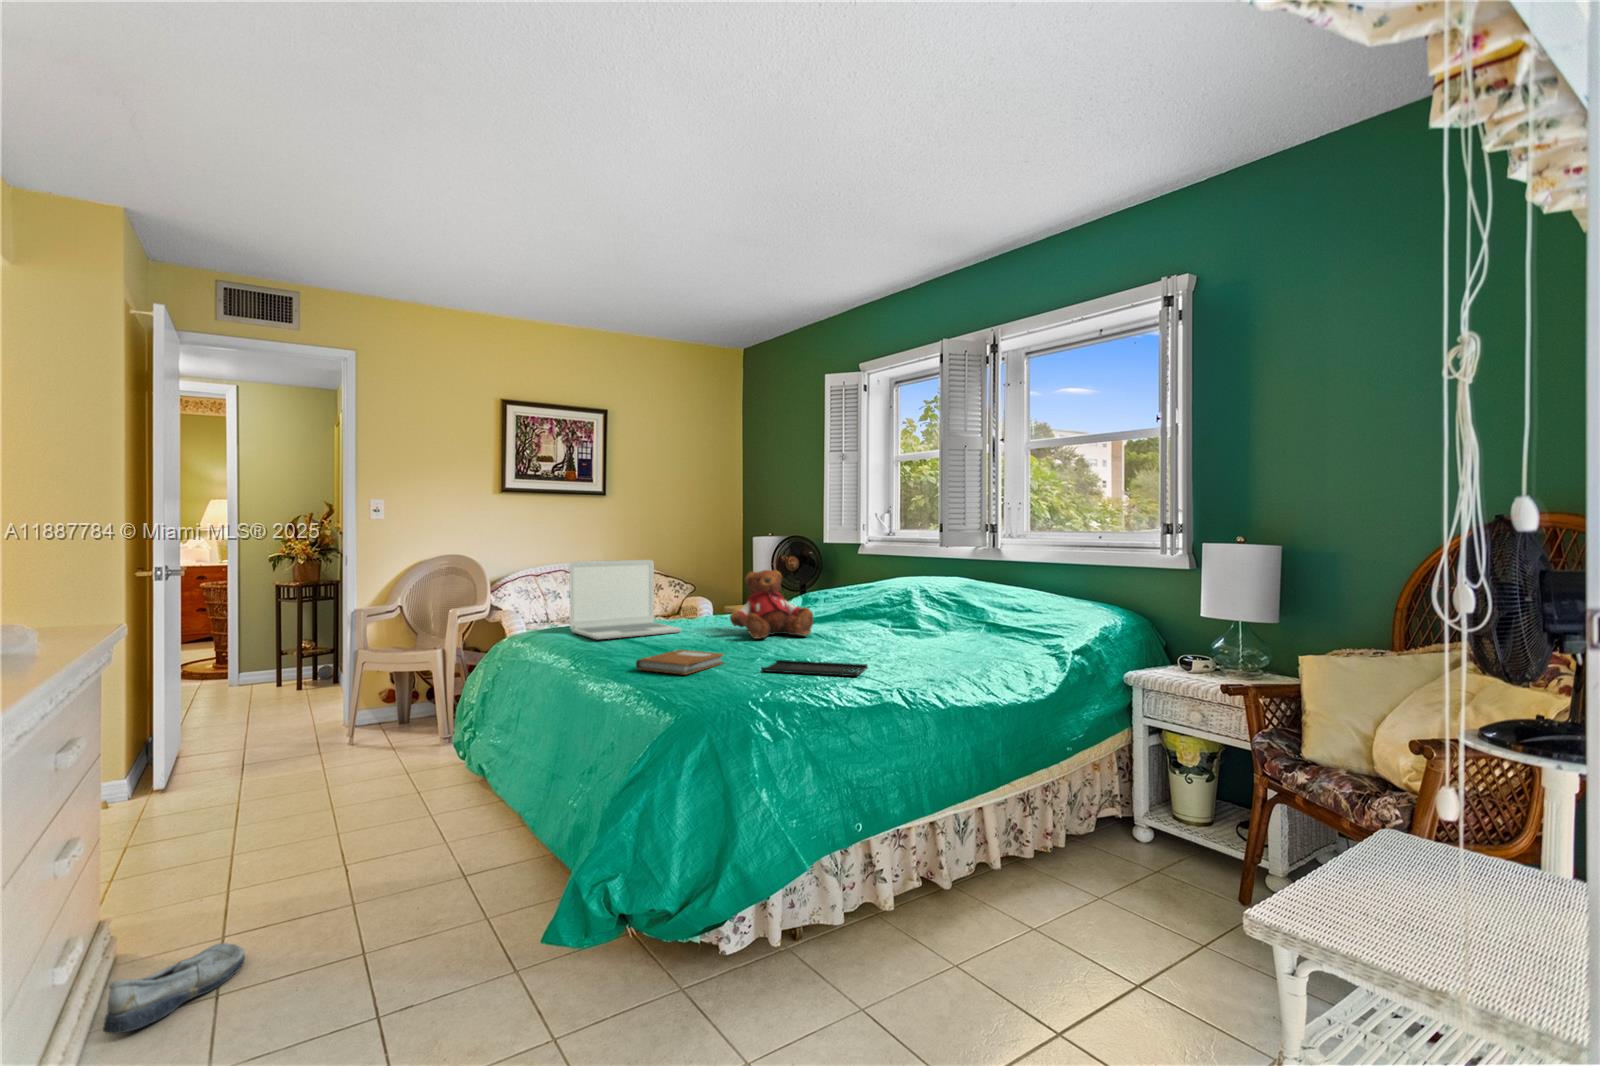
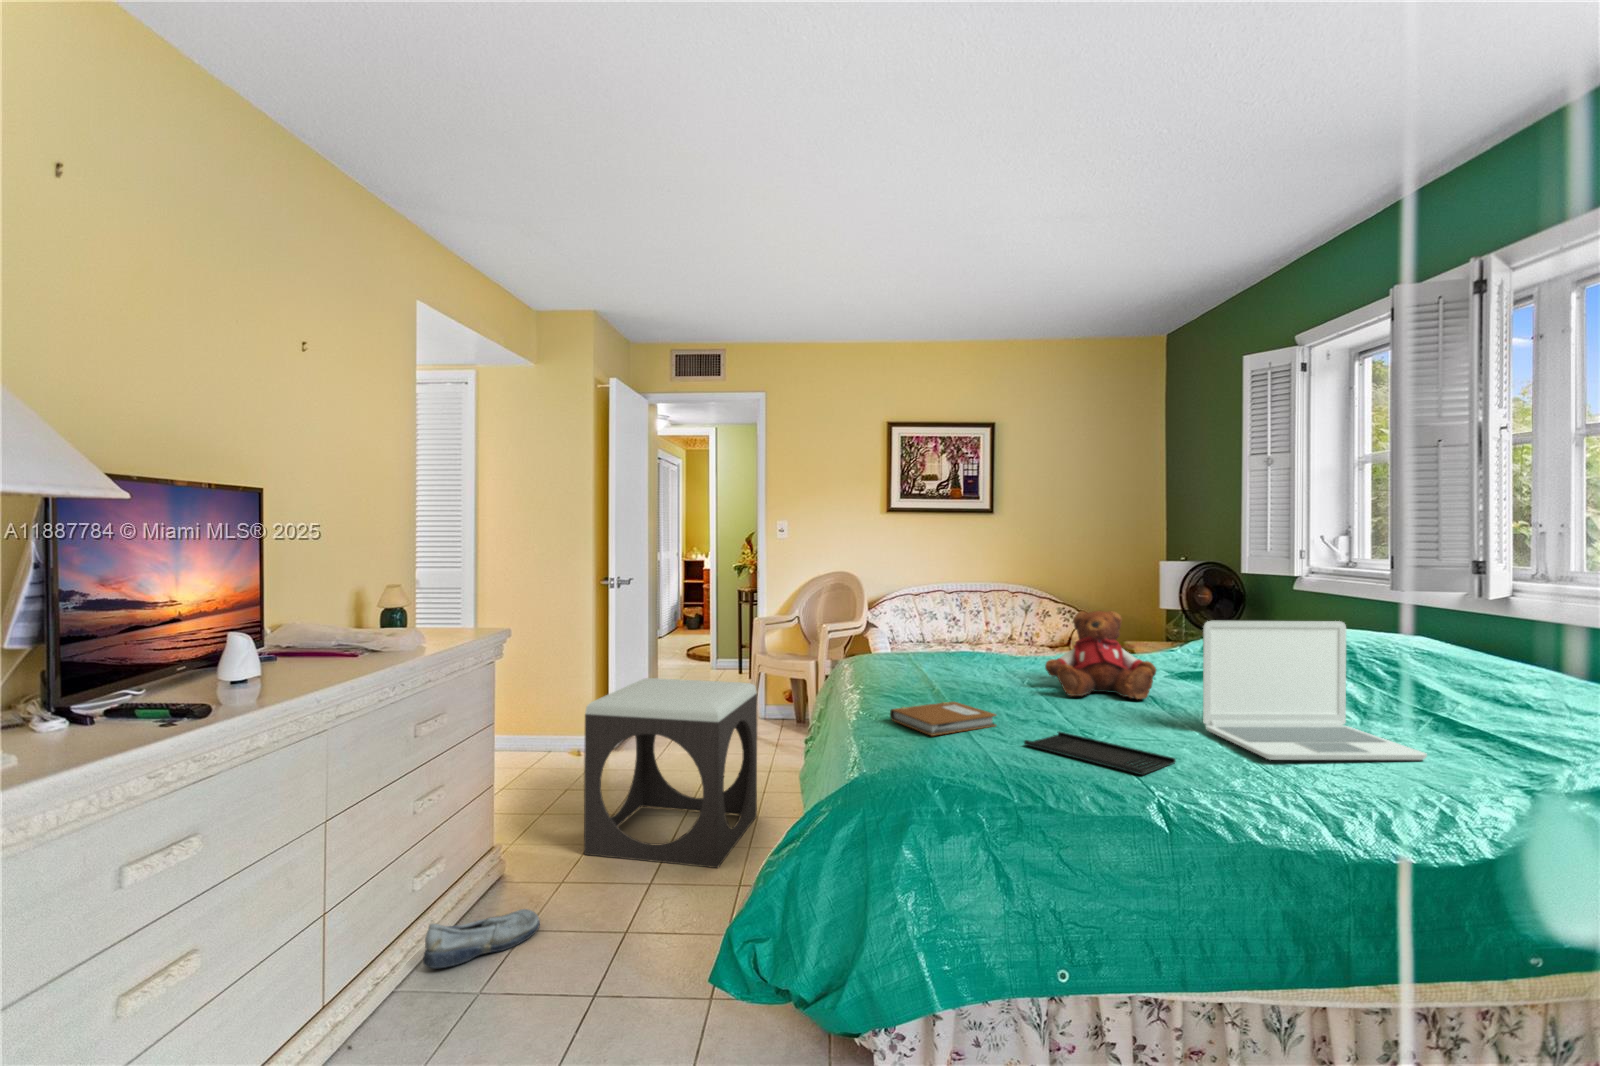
laptop: present [569,560,681,639] -> present [1203,621,1427,760]
footstool: none [235,668,427,885] -> present [584,678,758,868]

